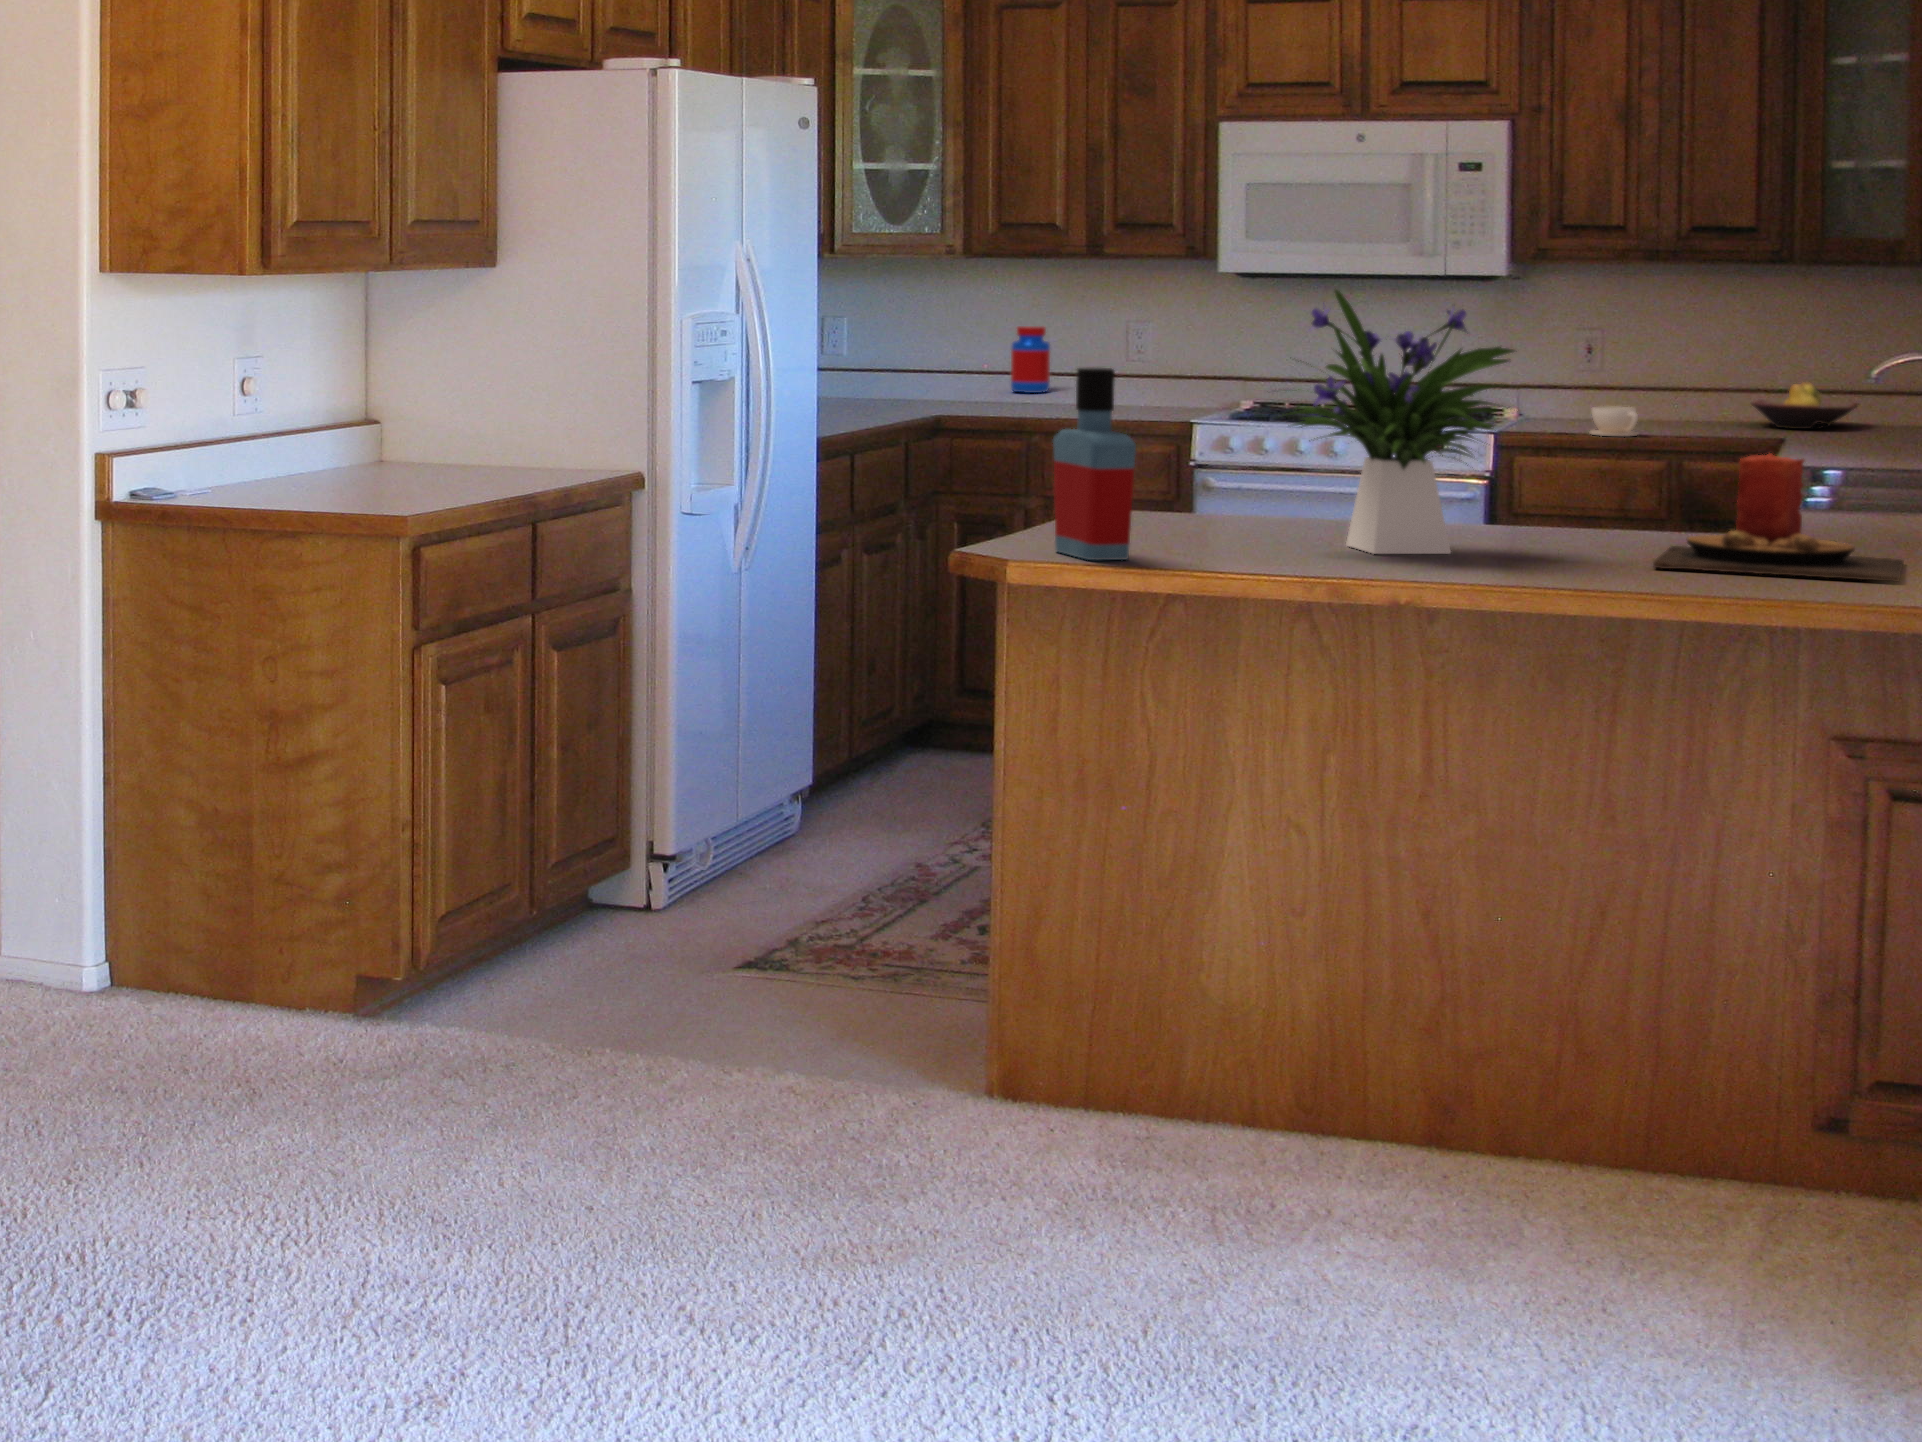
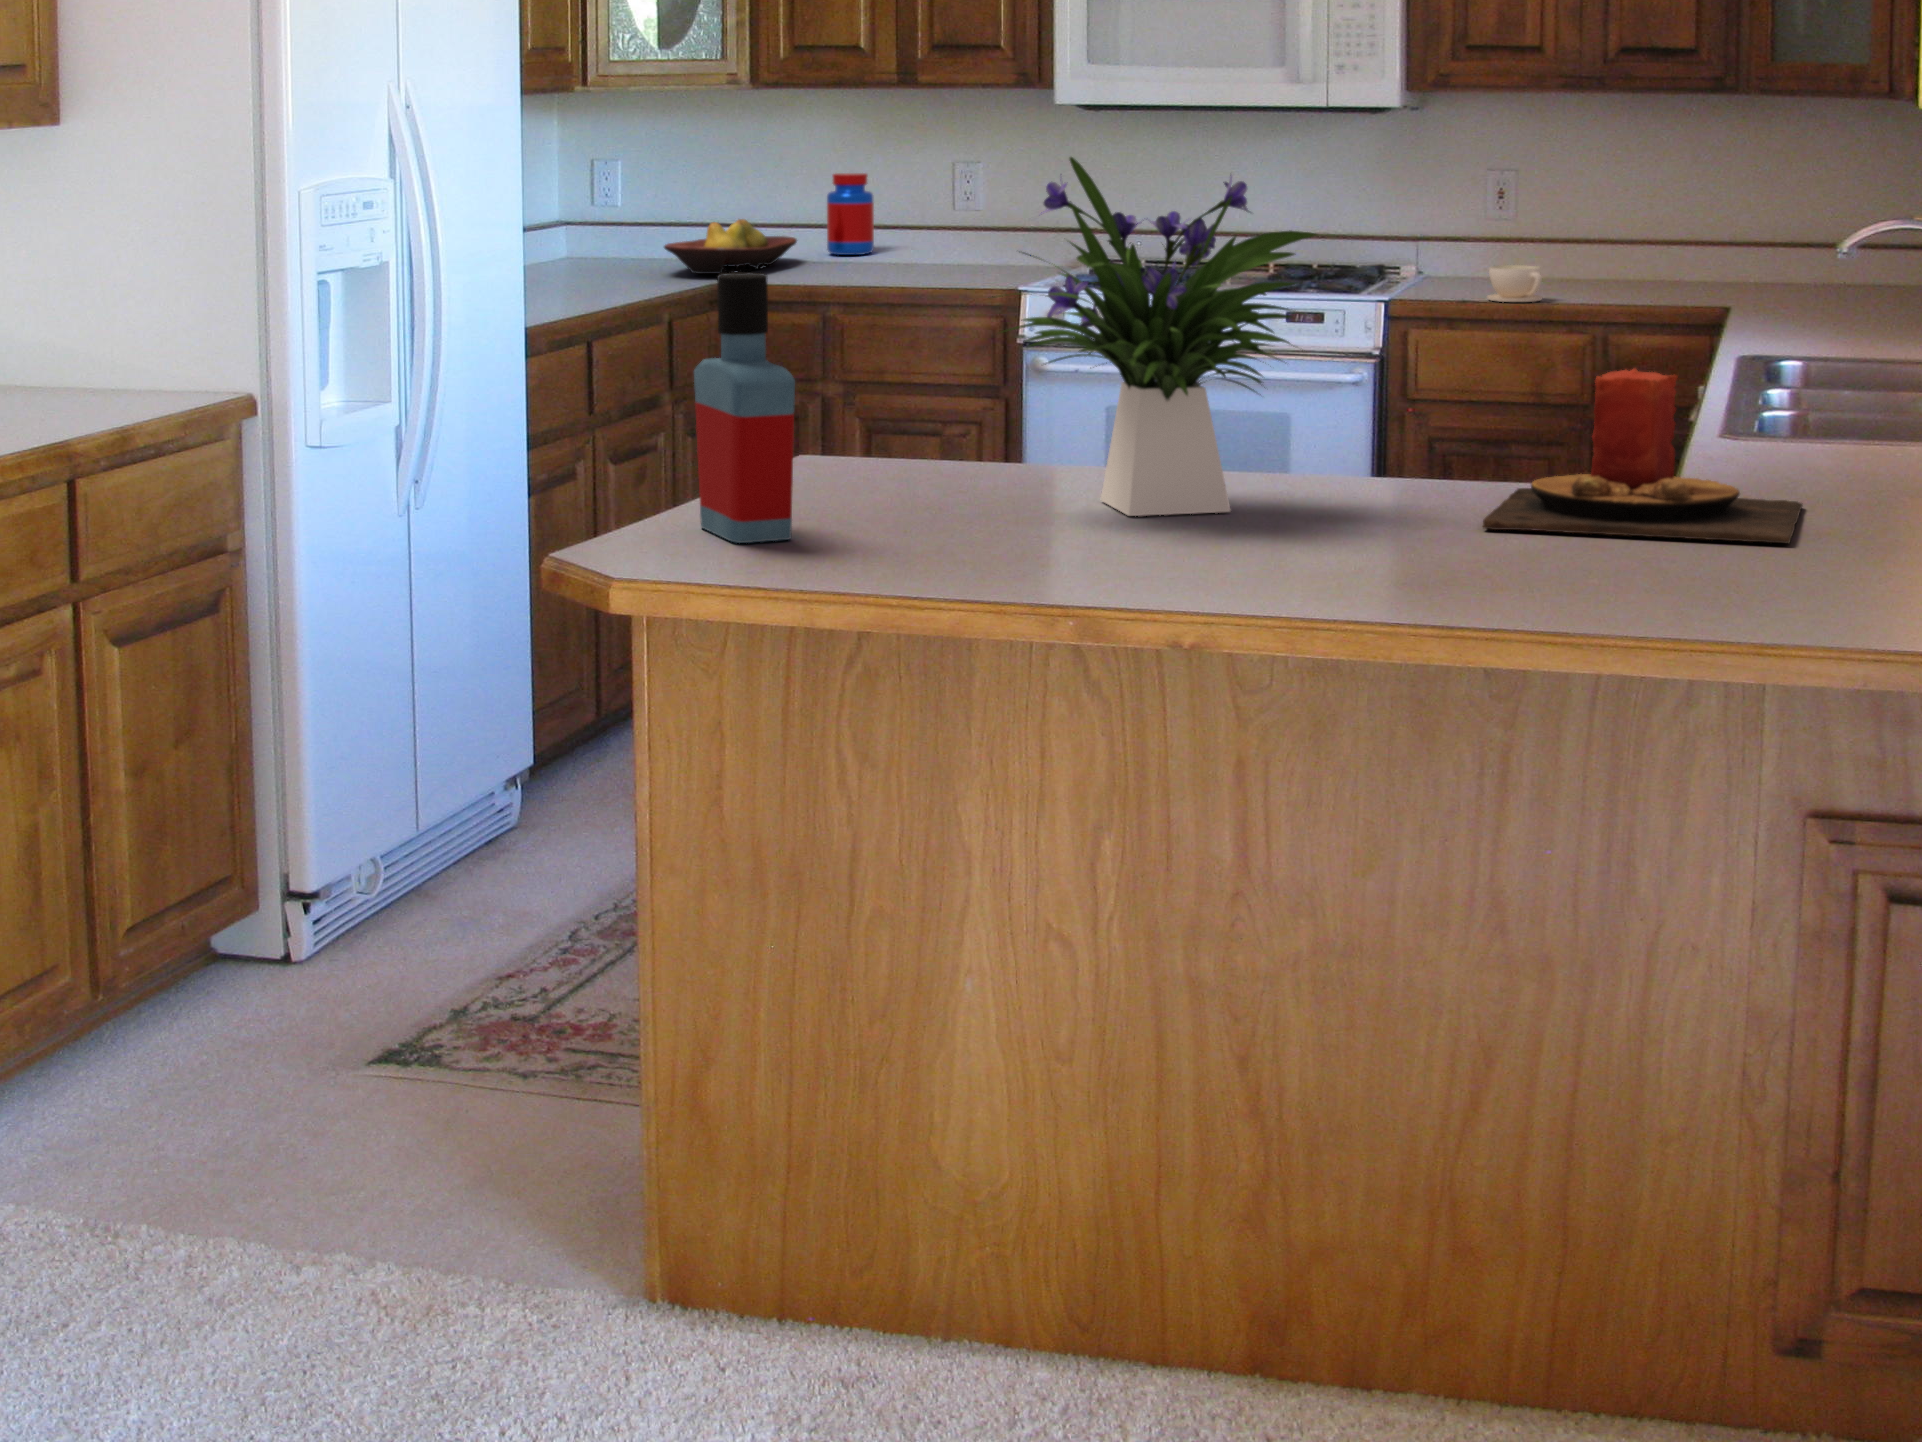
fruit bowl: present [1751,382,1858,429] -> present [664,219,797,274]

